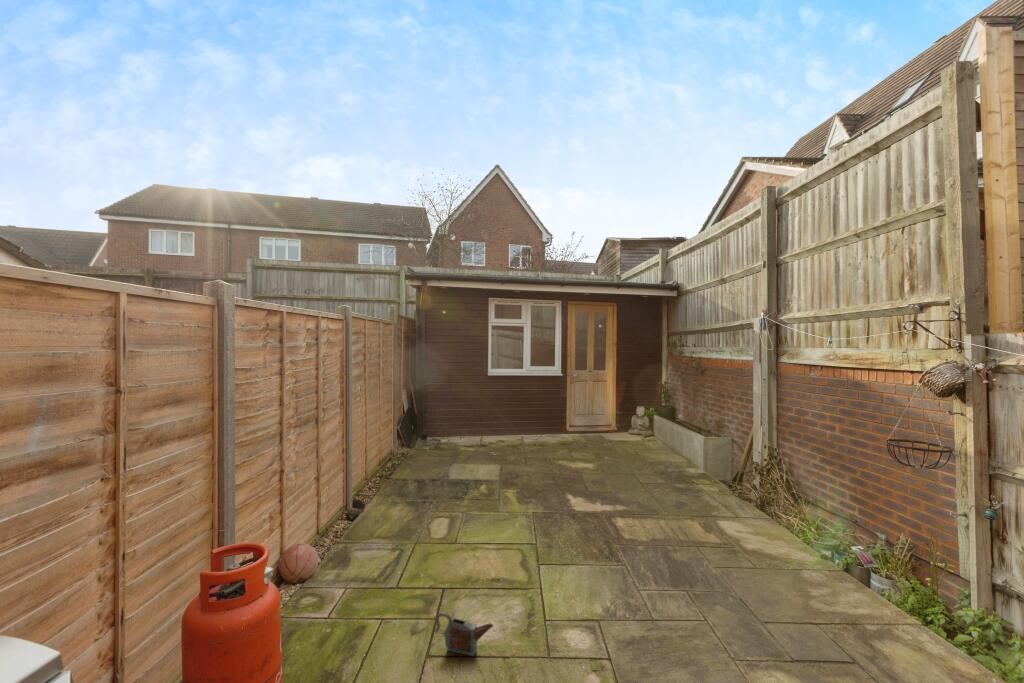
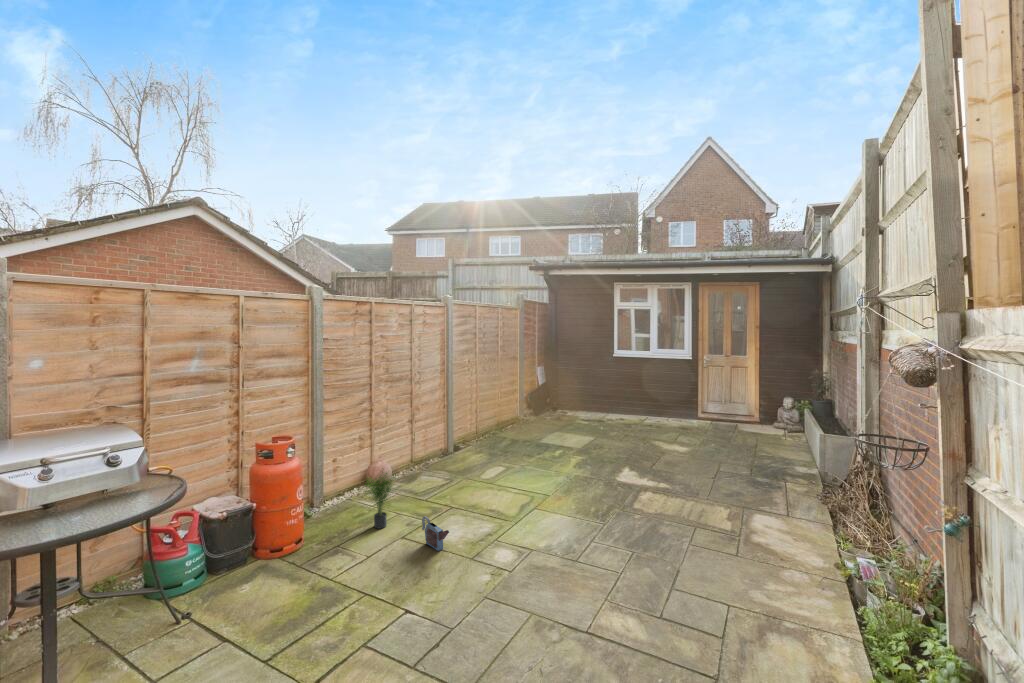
potted plant: none [322,554,384,653] -> present [367,472,392,529]

